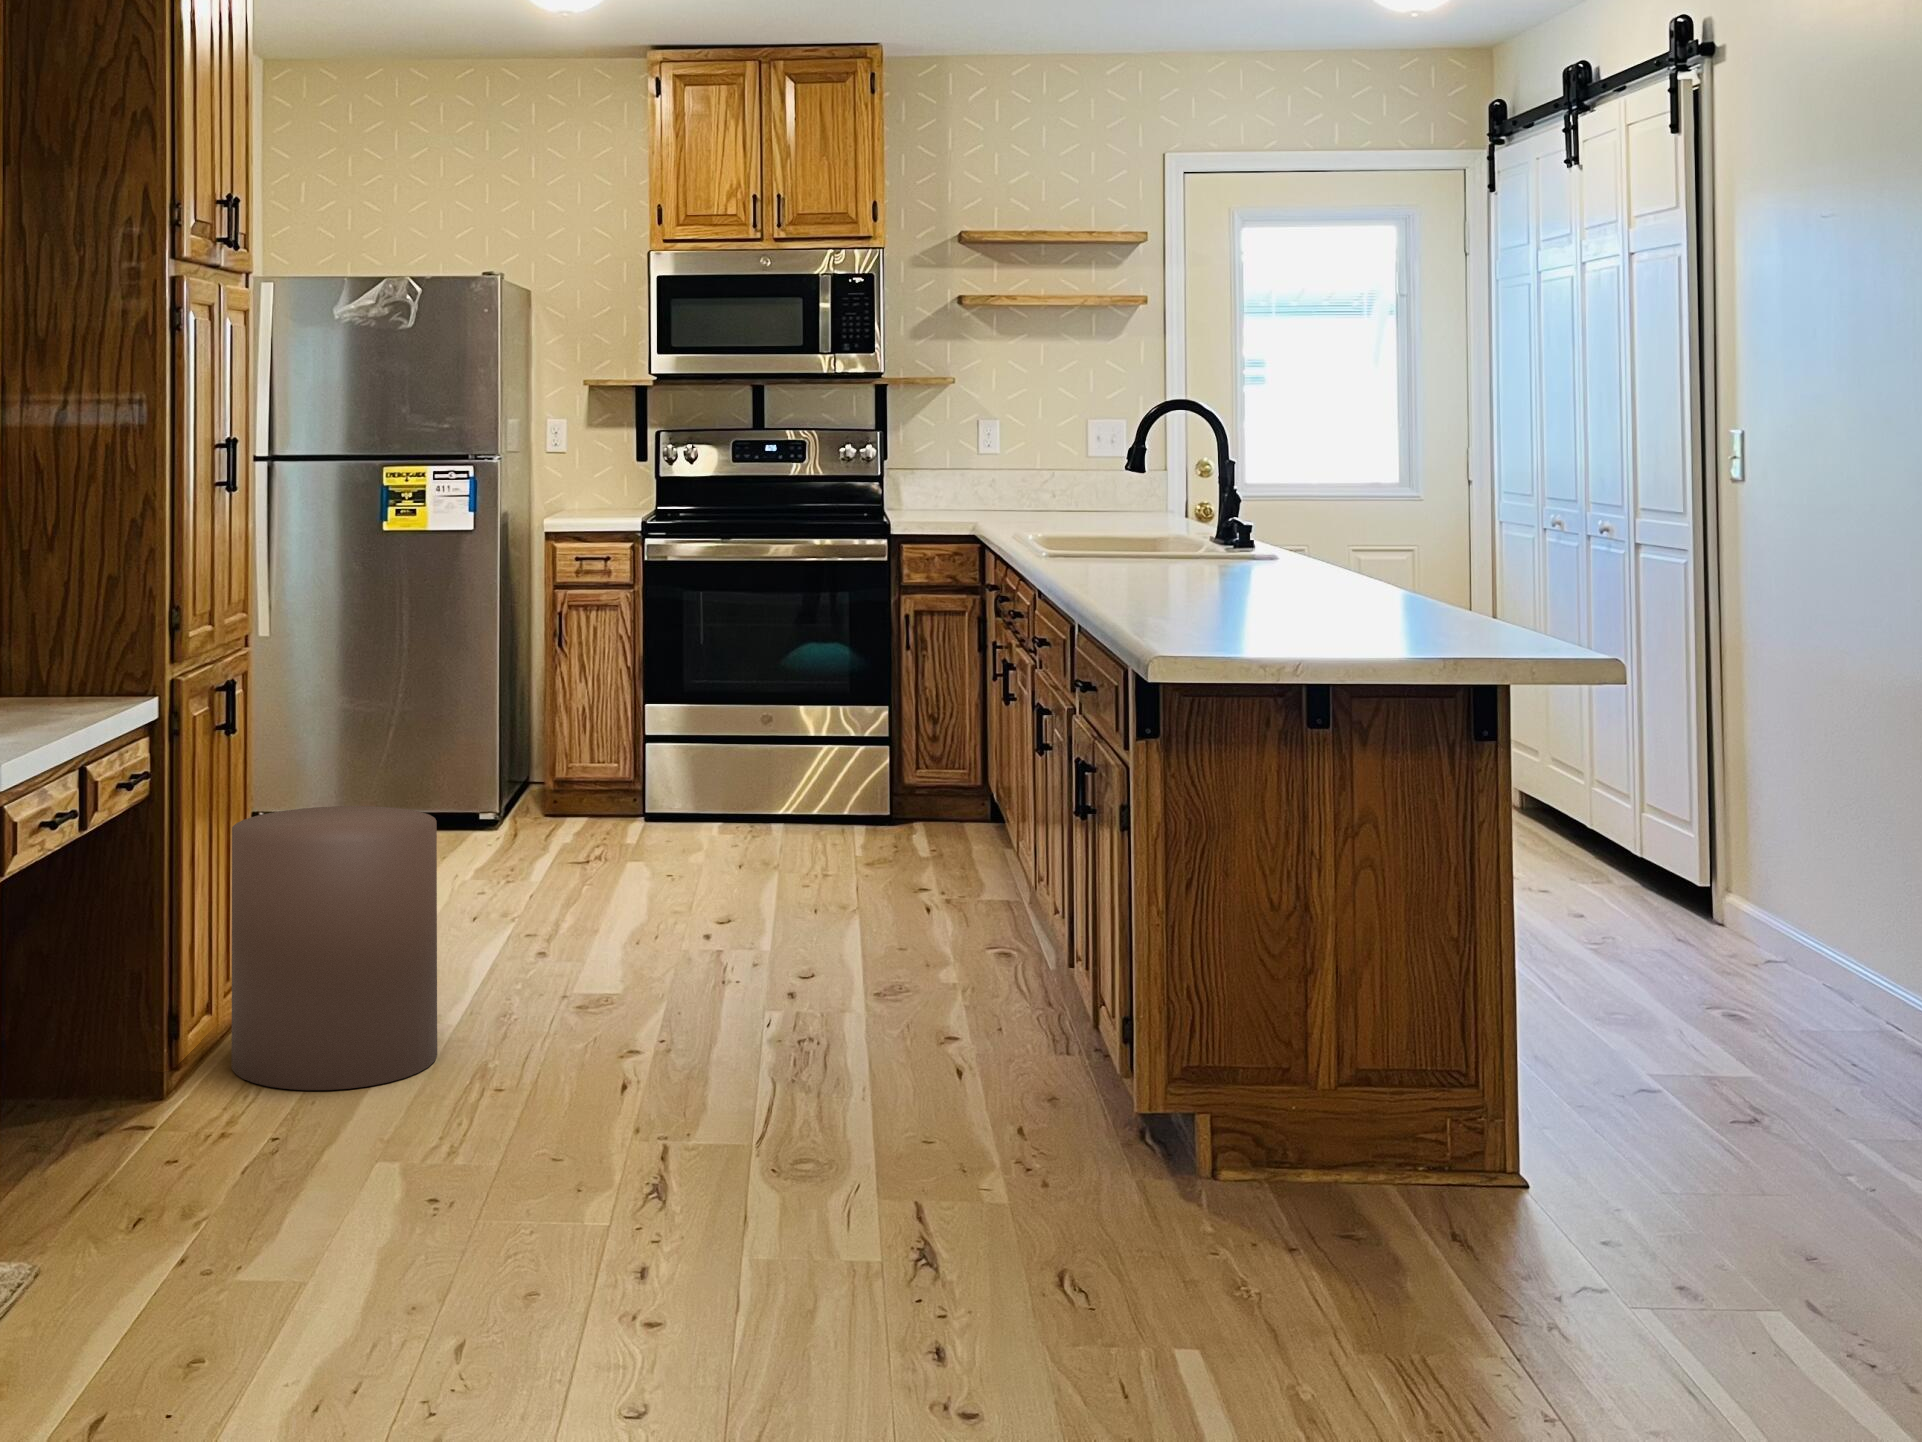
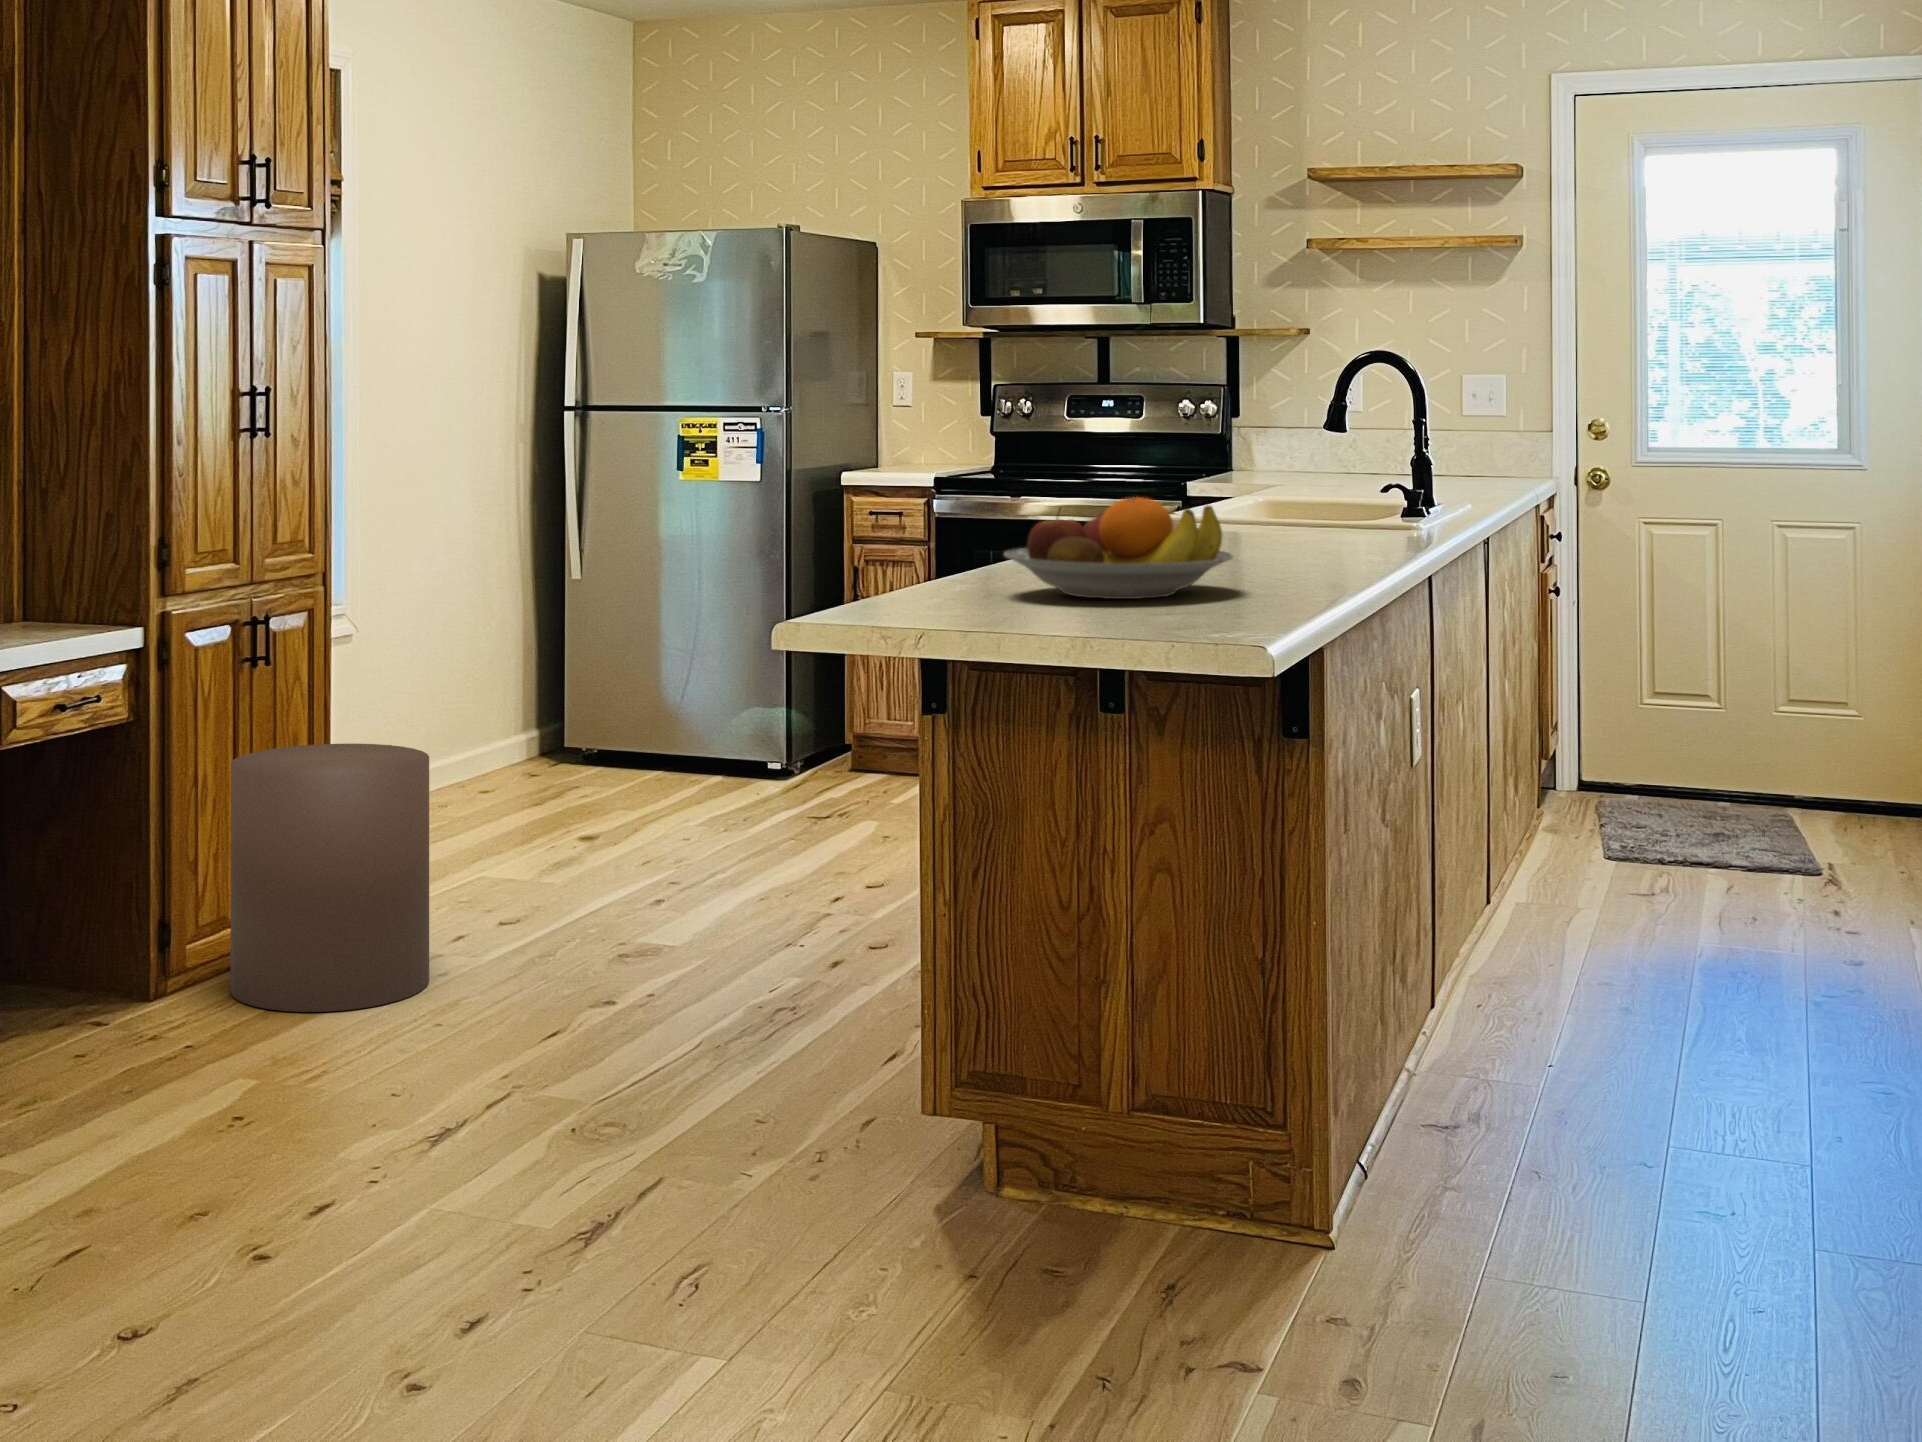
fruit bowl: none [1174,530,1385,622] -> present [1004,497,1233,599]

